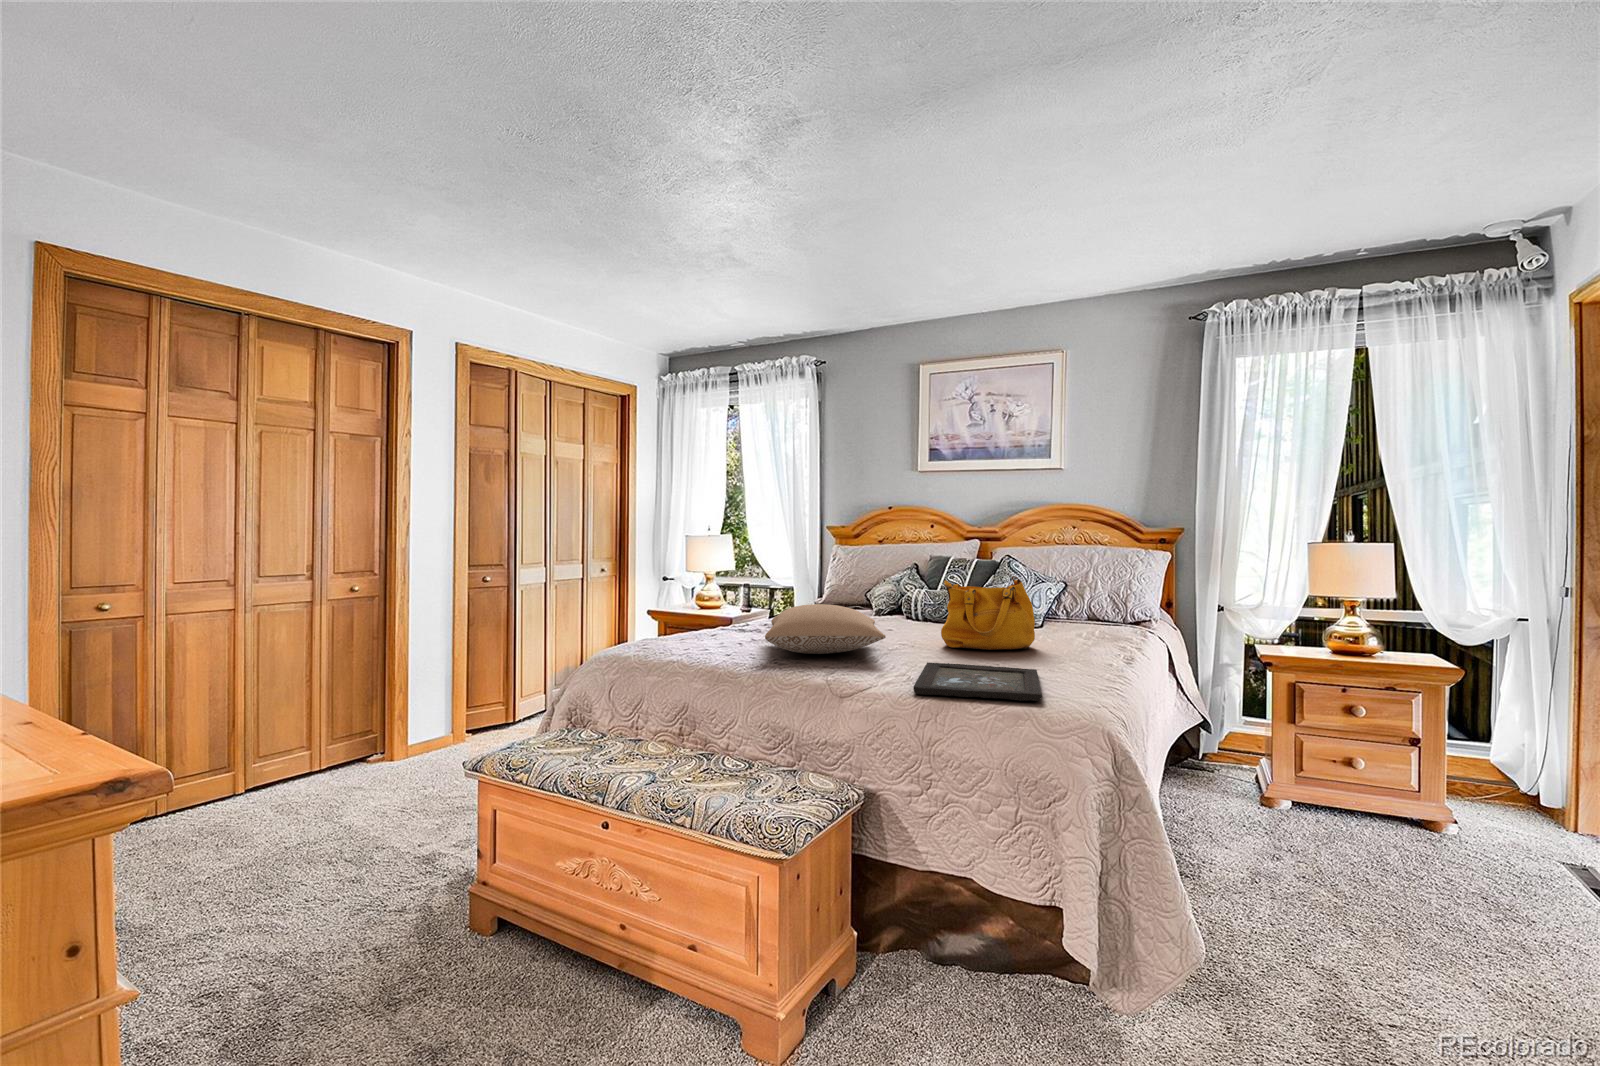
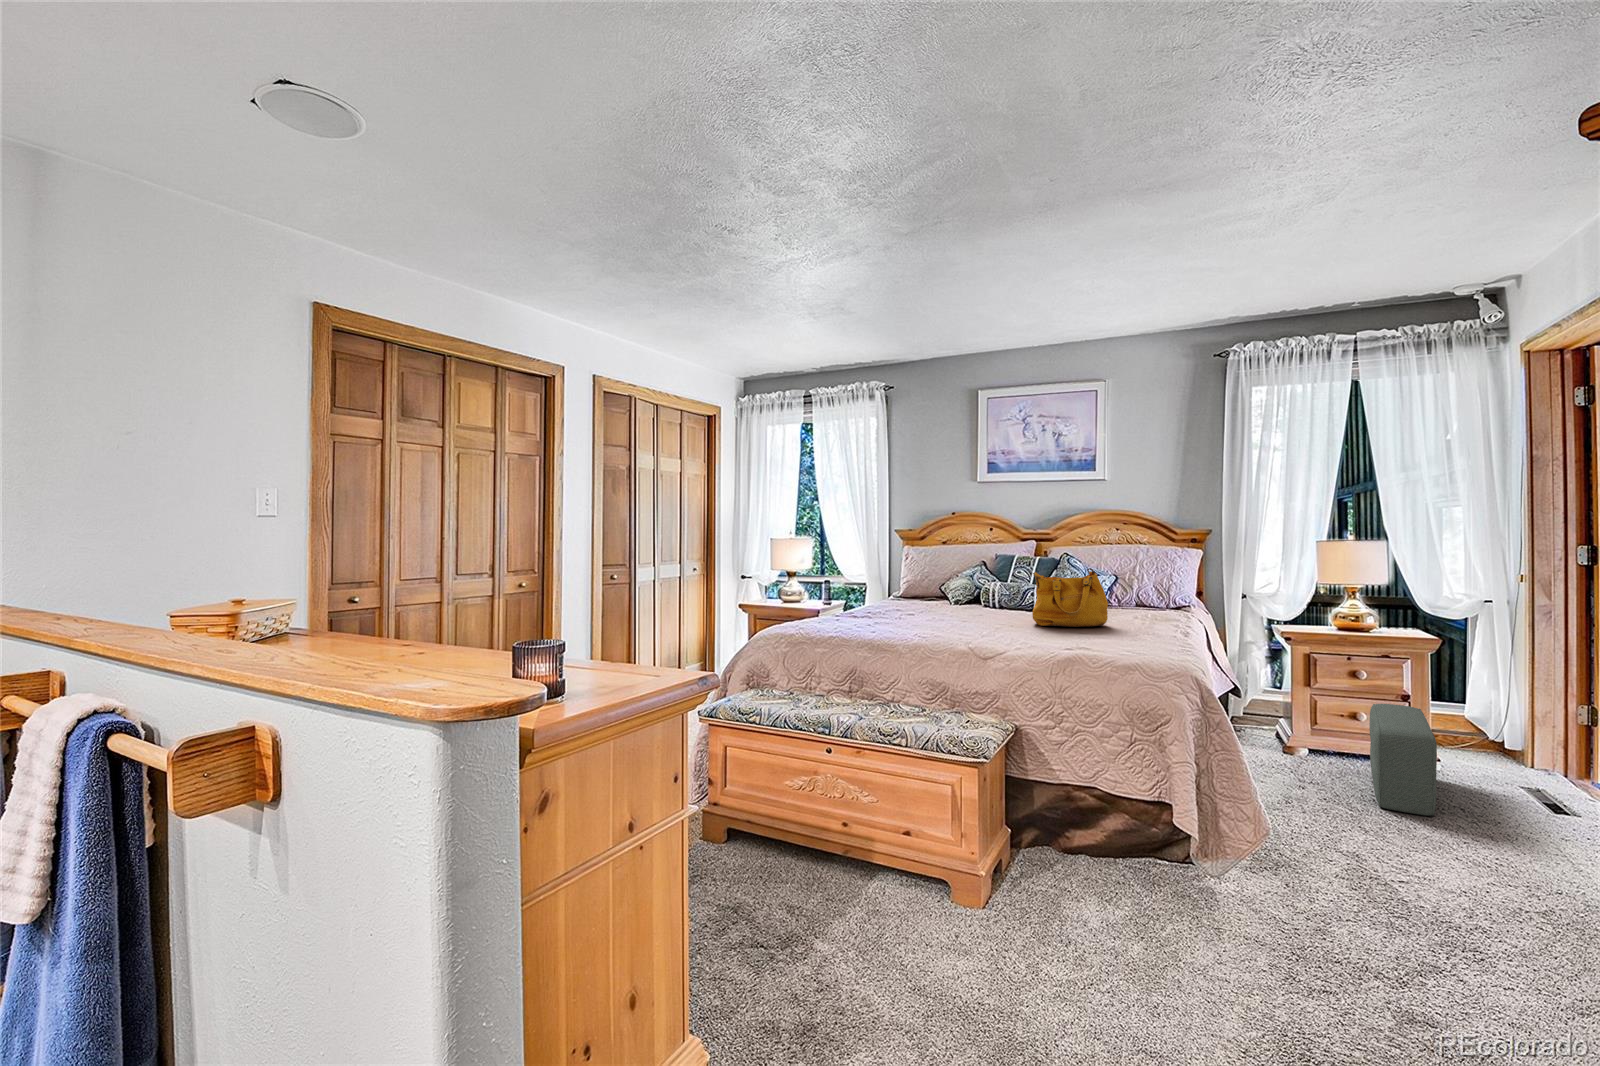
pillow: present [765,604,886,654] -> none [895,592,1001,630]
tray: present [914,663,1042,701] -> none [1036,635,1142,657]
pouf: none [1367,750,1448,909] -> present [1370,704,1437,816]

